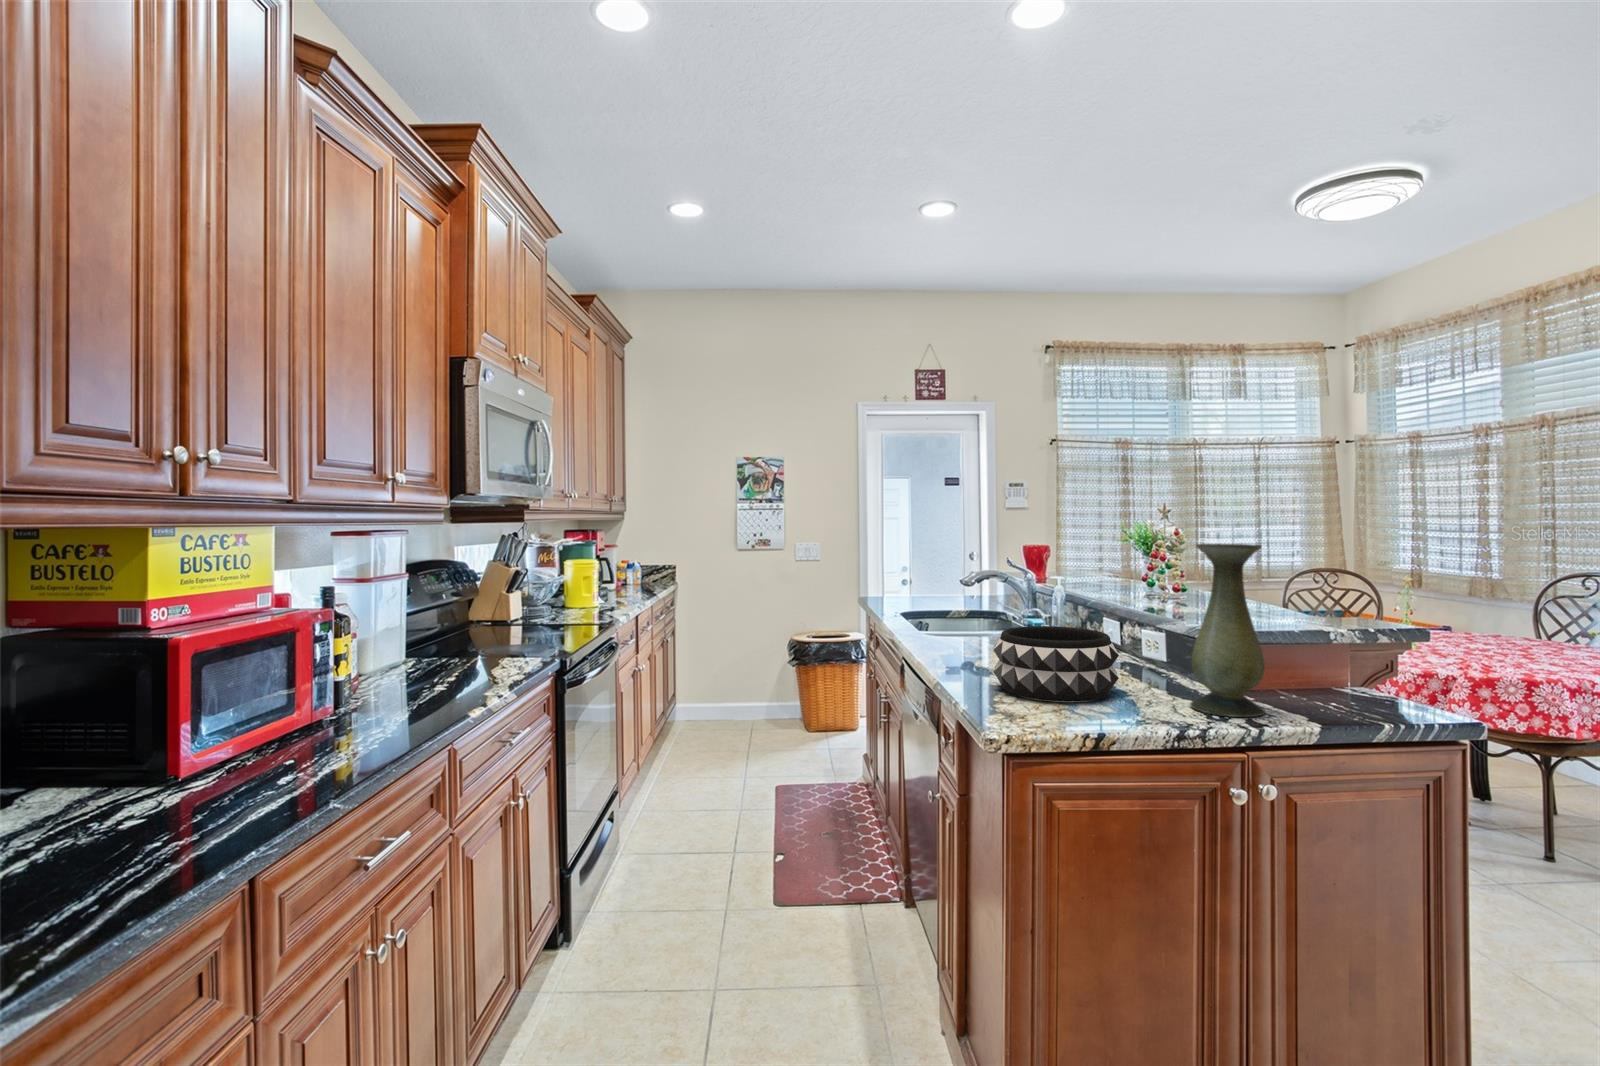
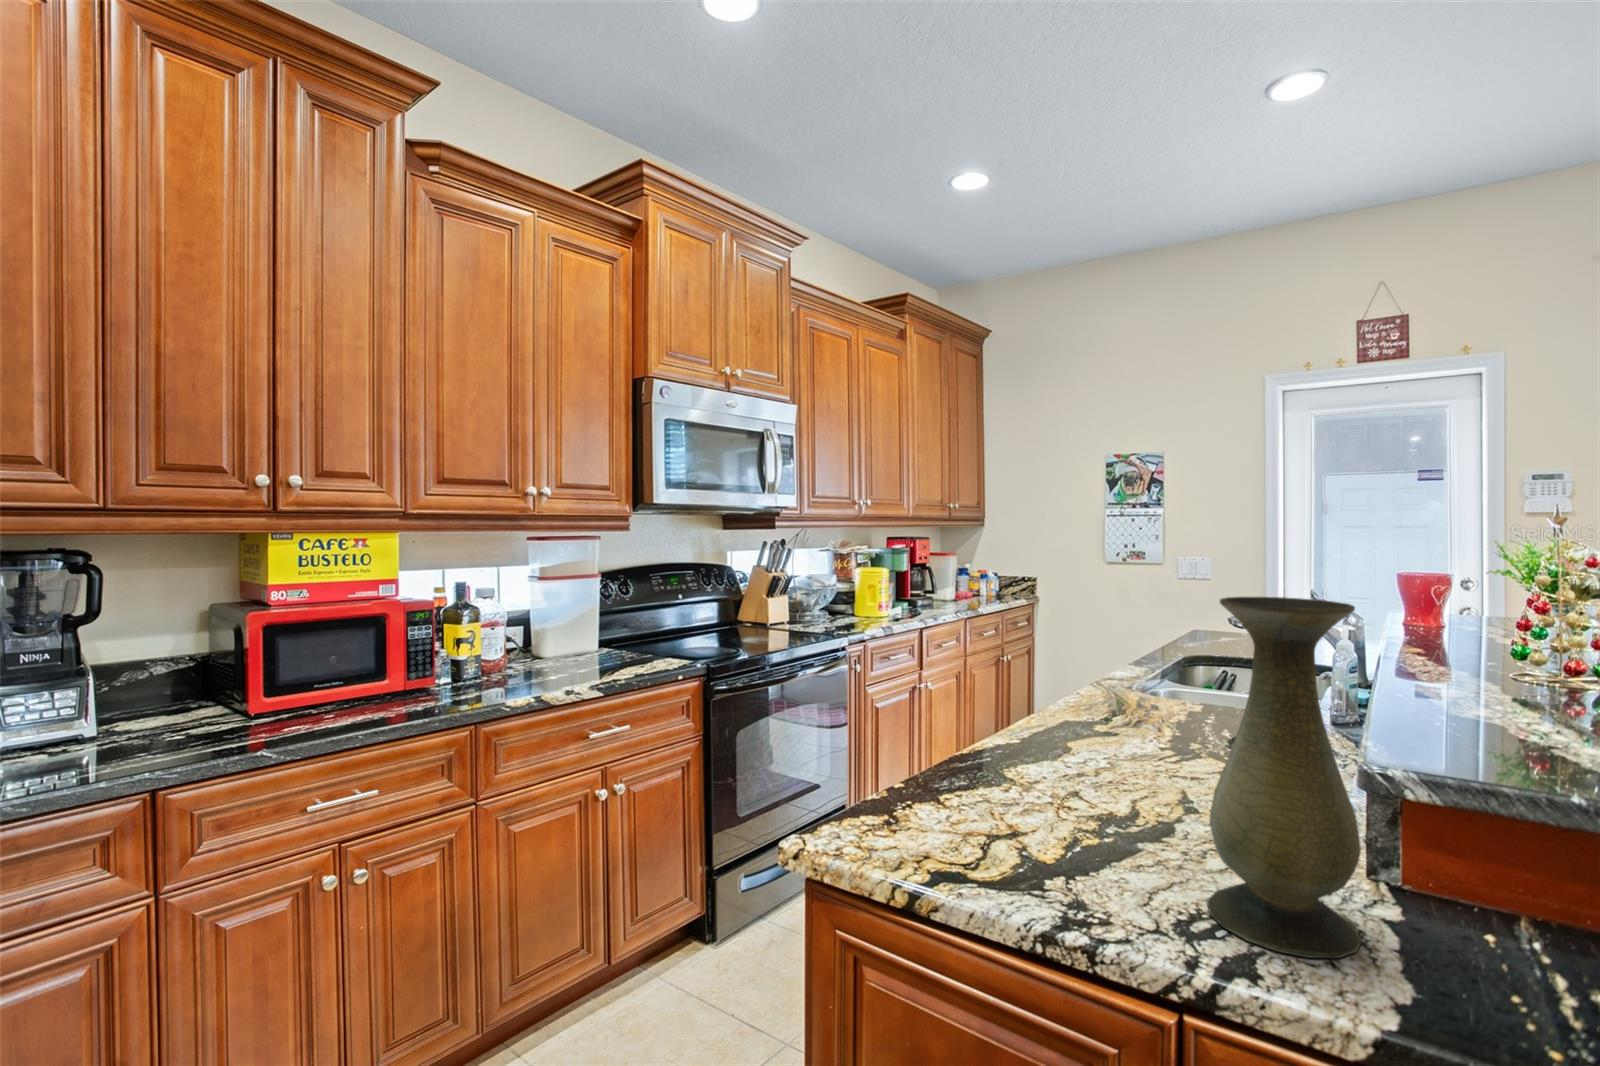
decorative bowl: present [993,626,1119,702] -> none [975,698,1171,834]

